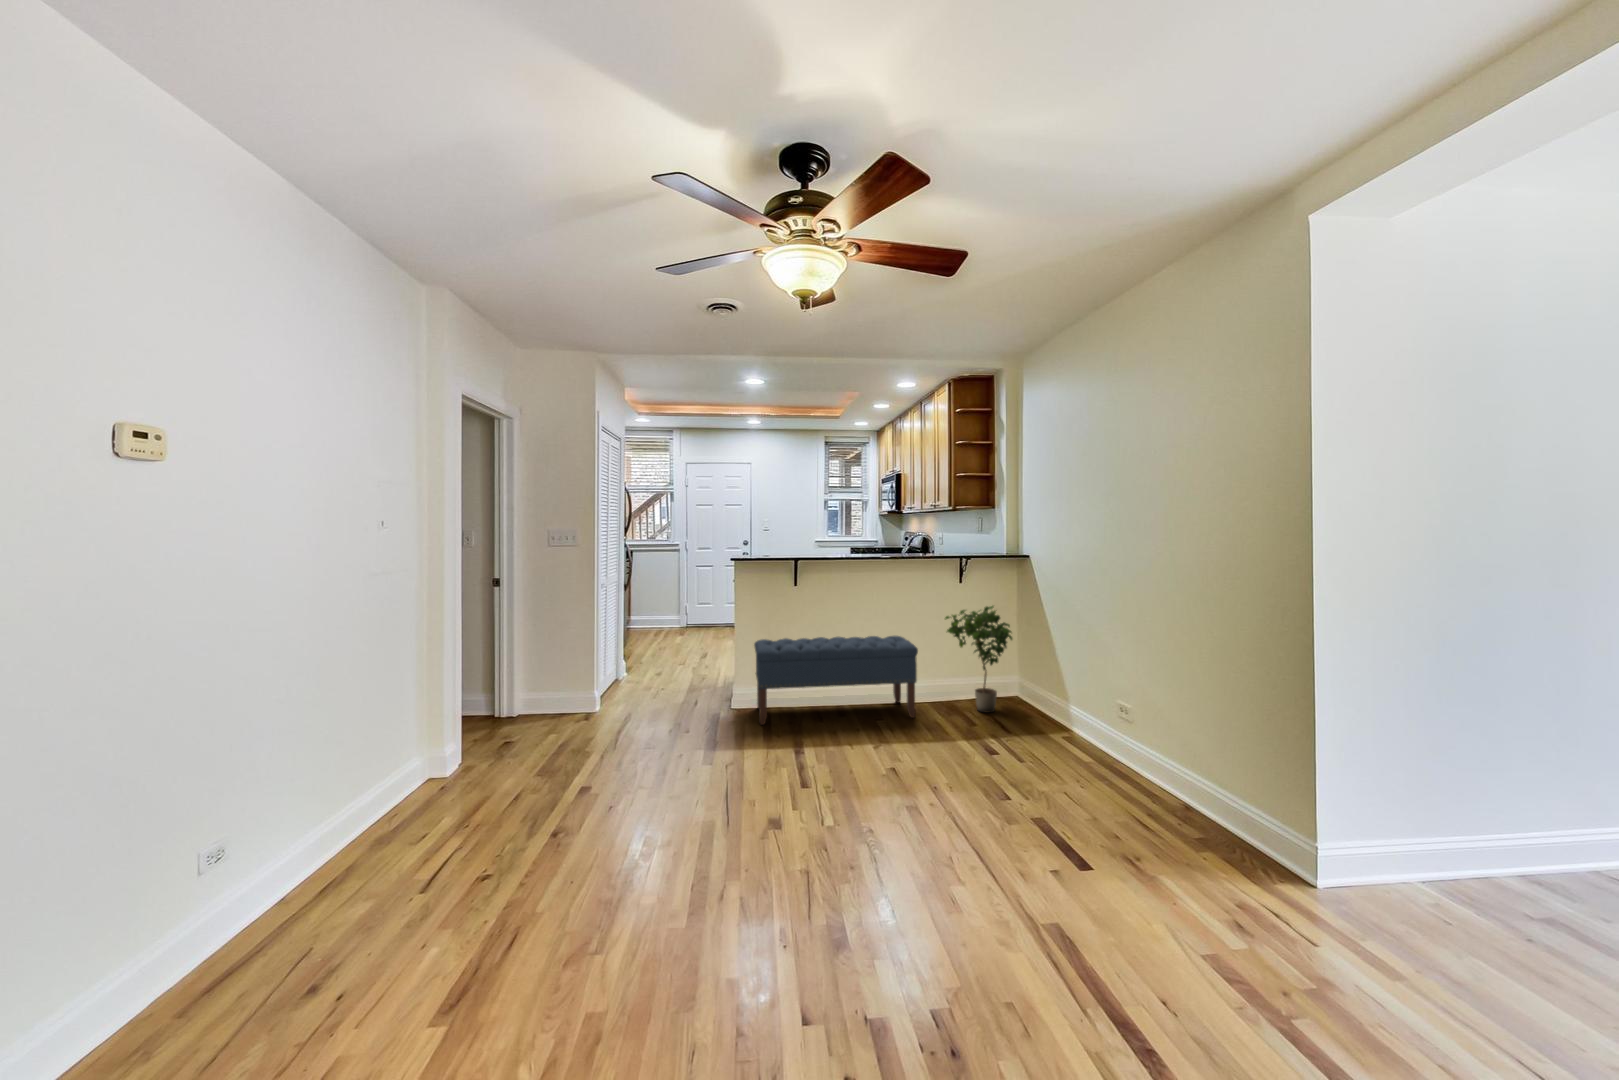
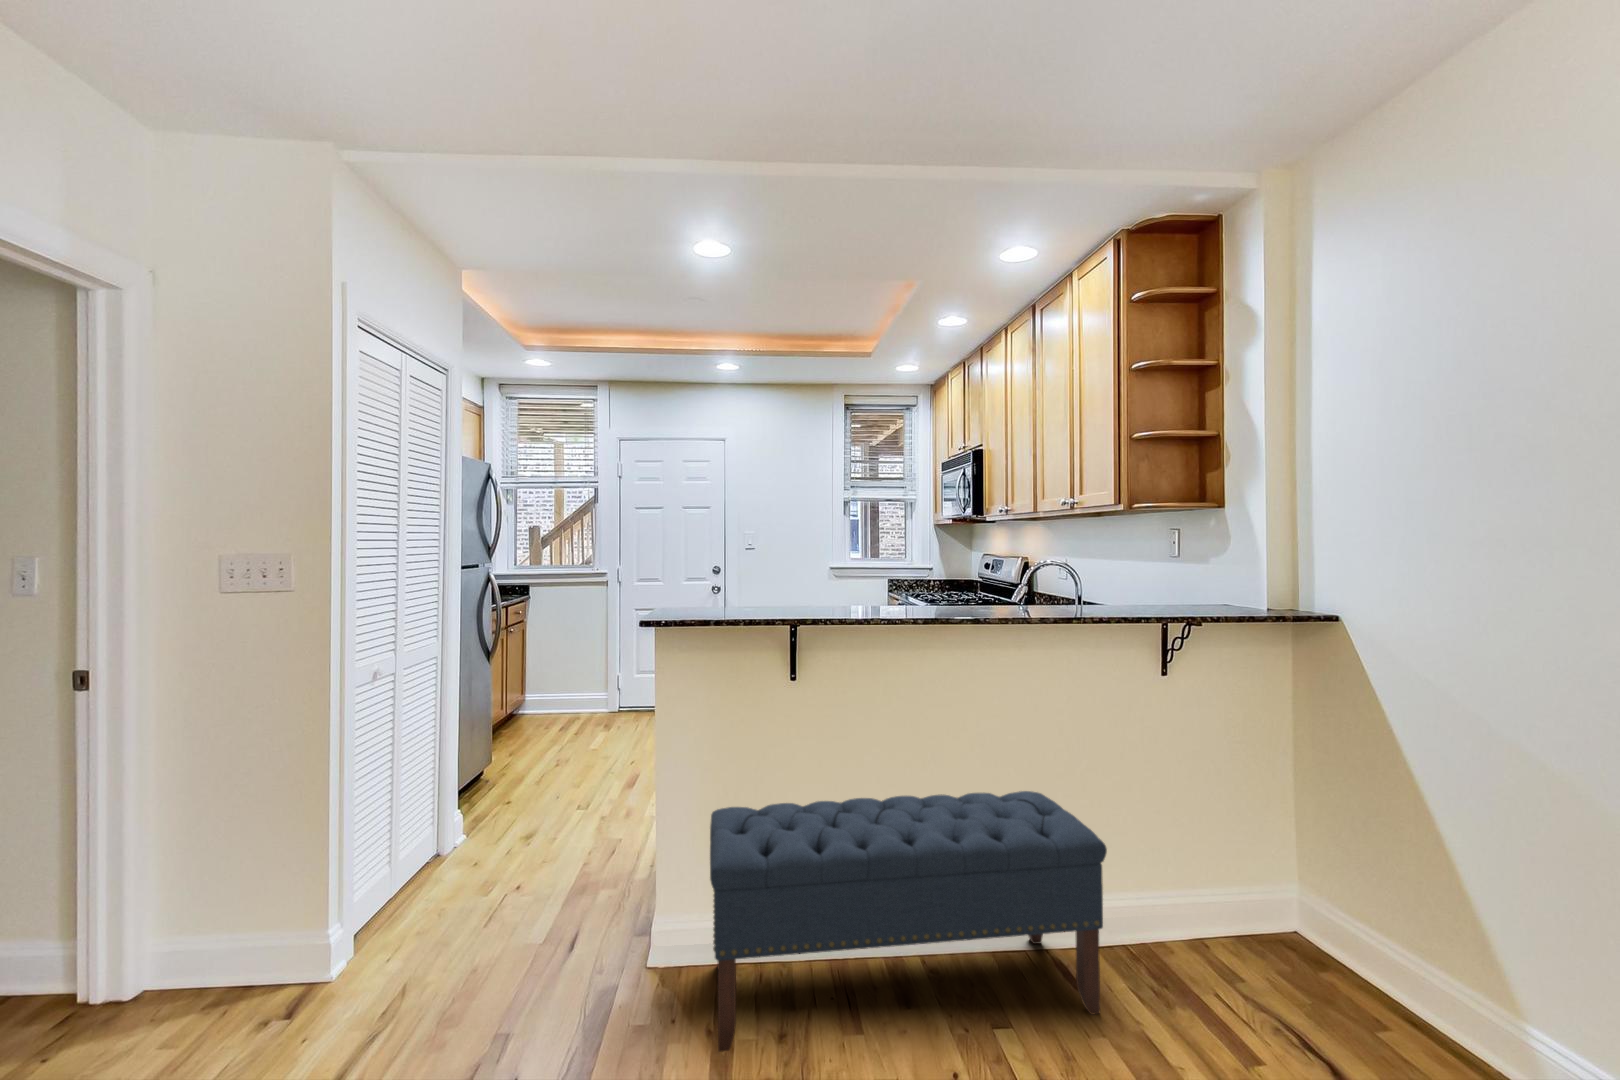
potted plant: present [945,606,1012,713] -> none [1152,722,1342,990]

